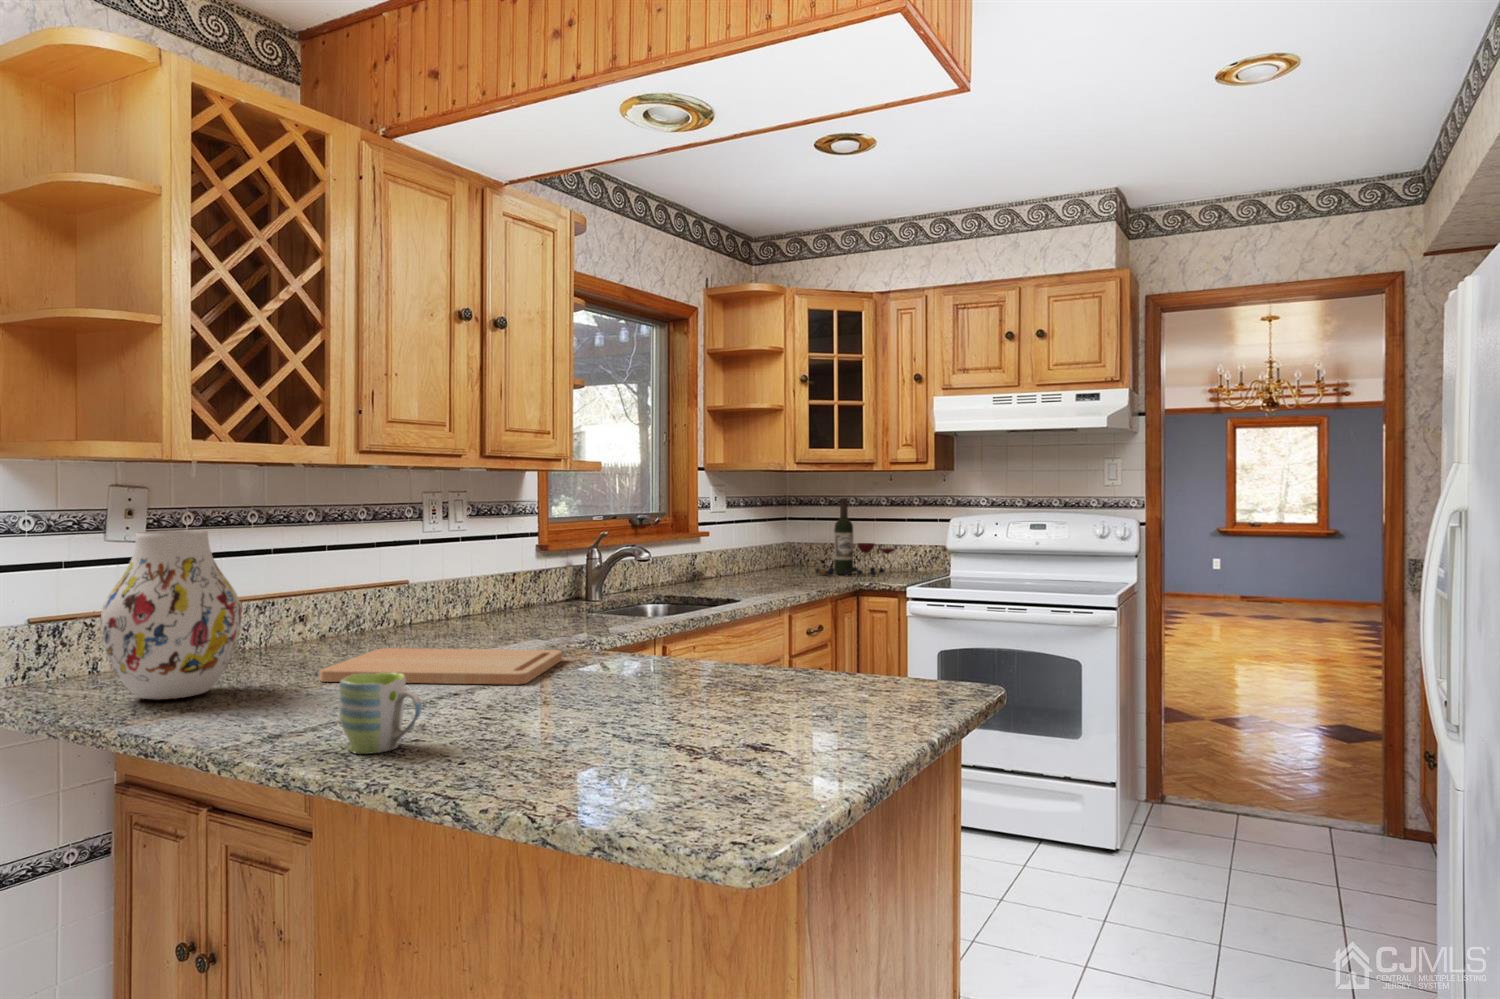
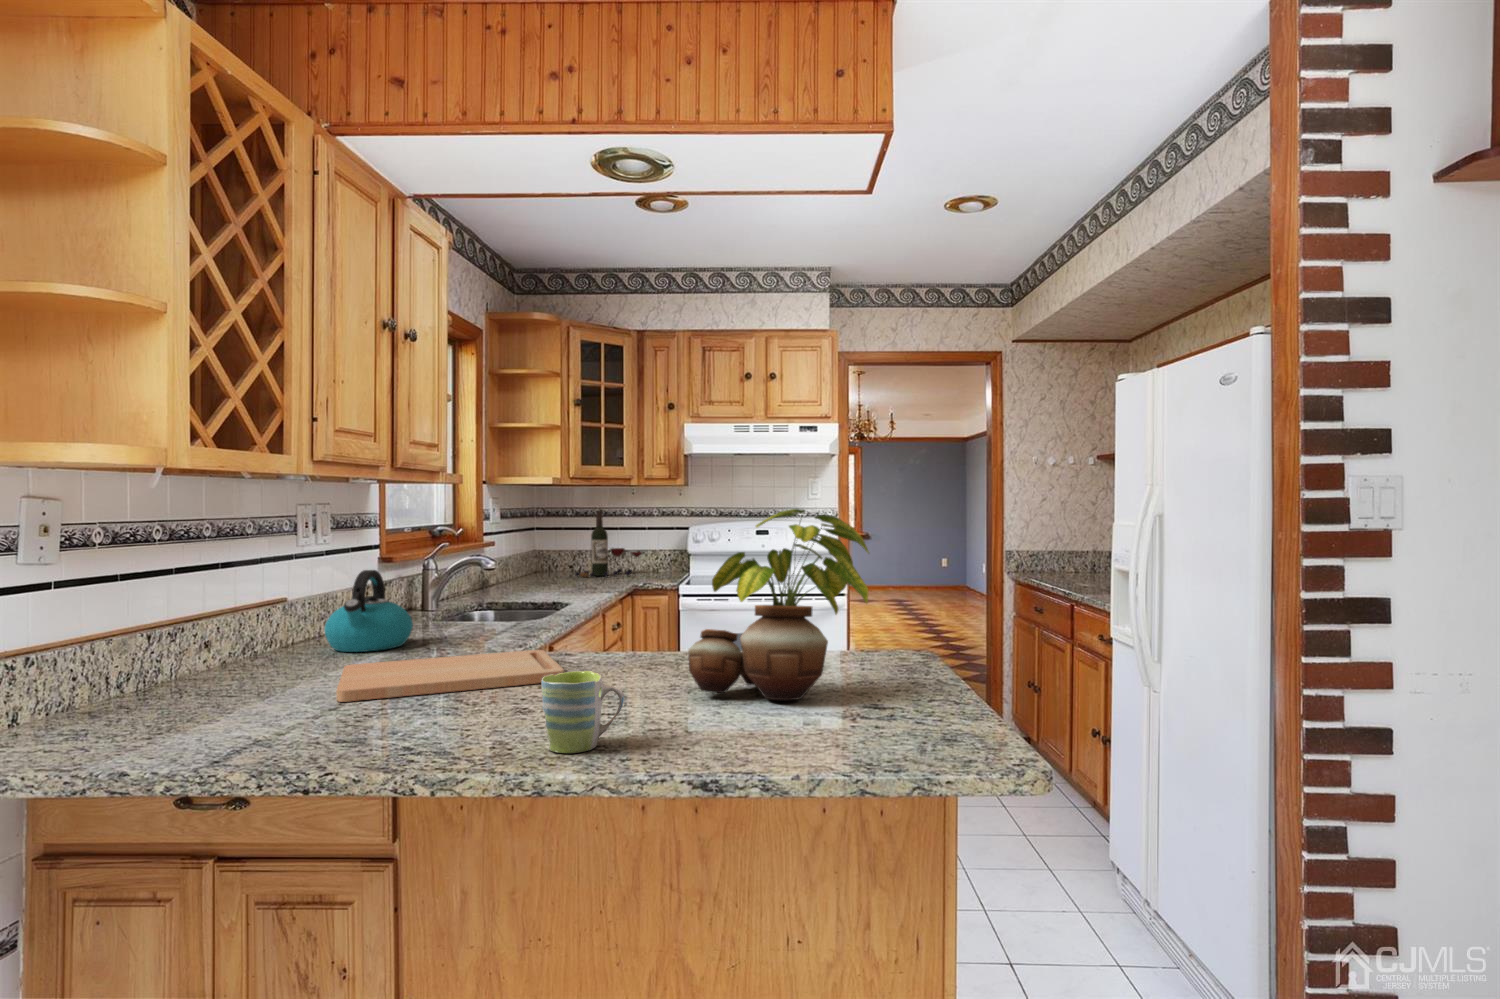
potted plant: none [581,510,772,733] -> present [688,509,869,700]
vase: present [100,531,242,700] -> none [106,544,275,742]
kettle: none [418,558,501,637] -> present [324,570,413,652]

